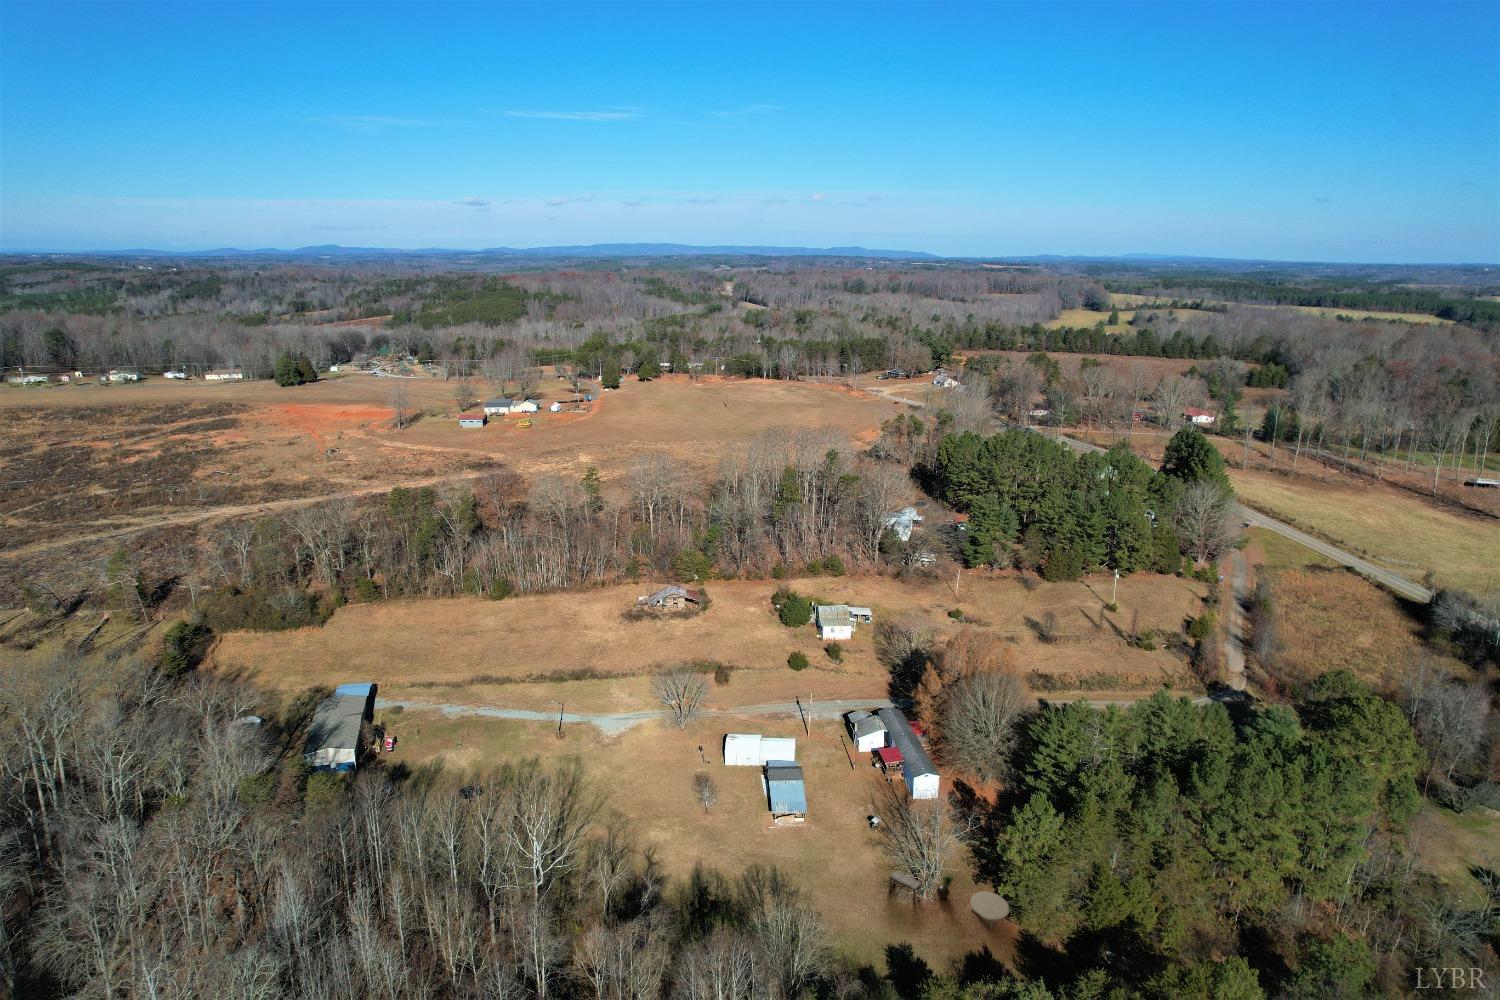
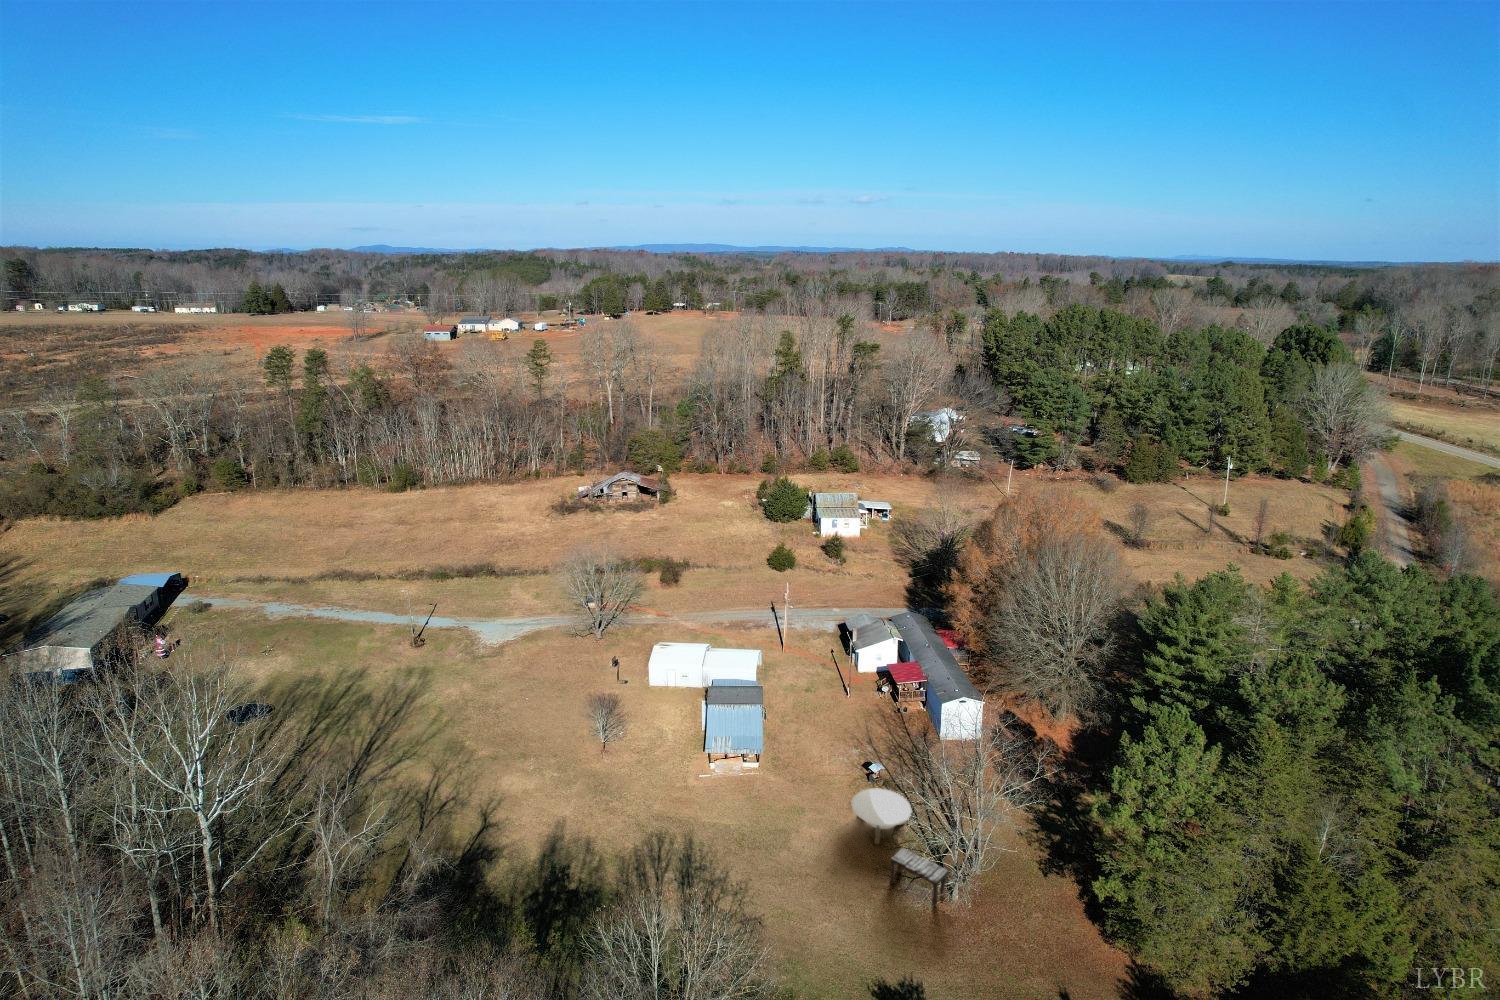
potted tree: present [937,877,953,898] -> none [977,857,1011,900]
round table: present [970,891,1009,930] -> present [852,788,911,844]

